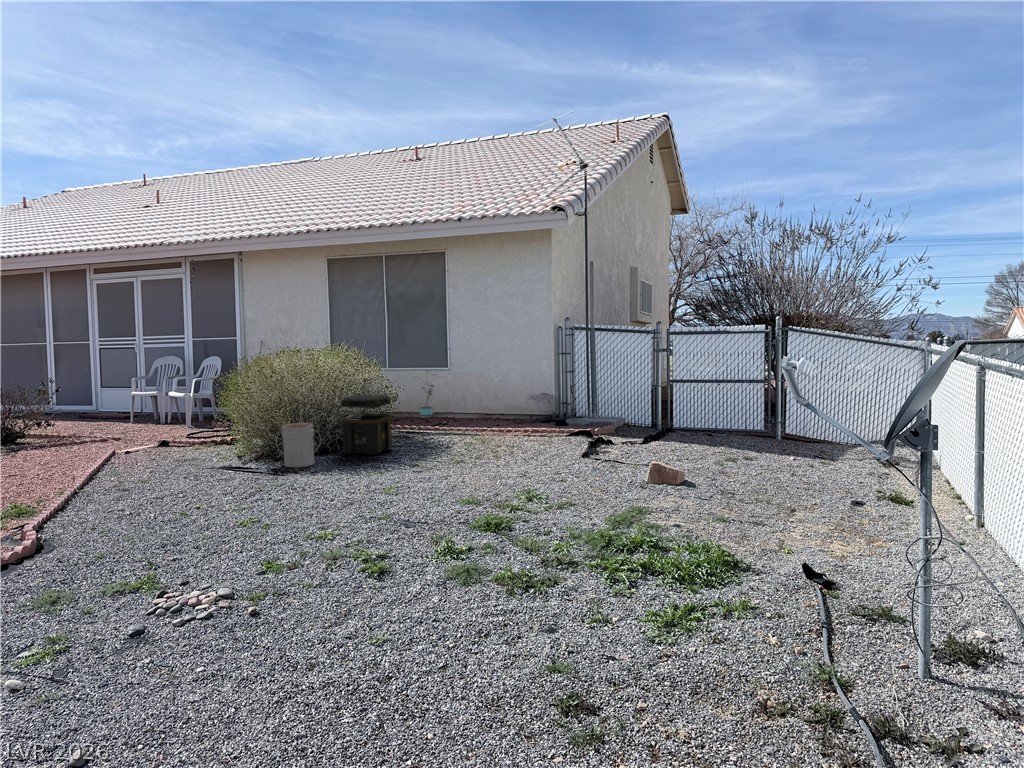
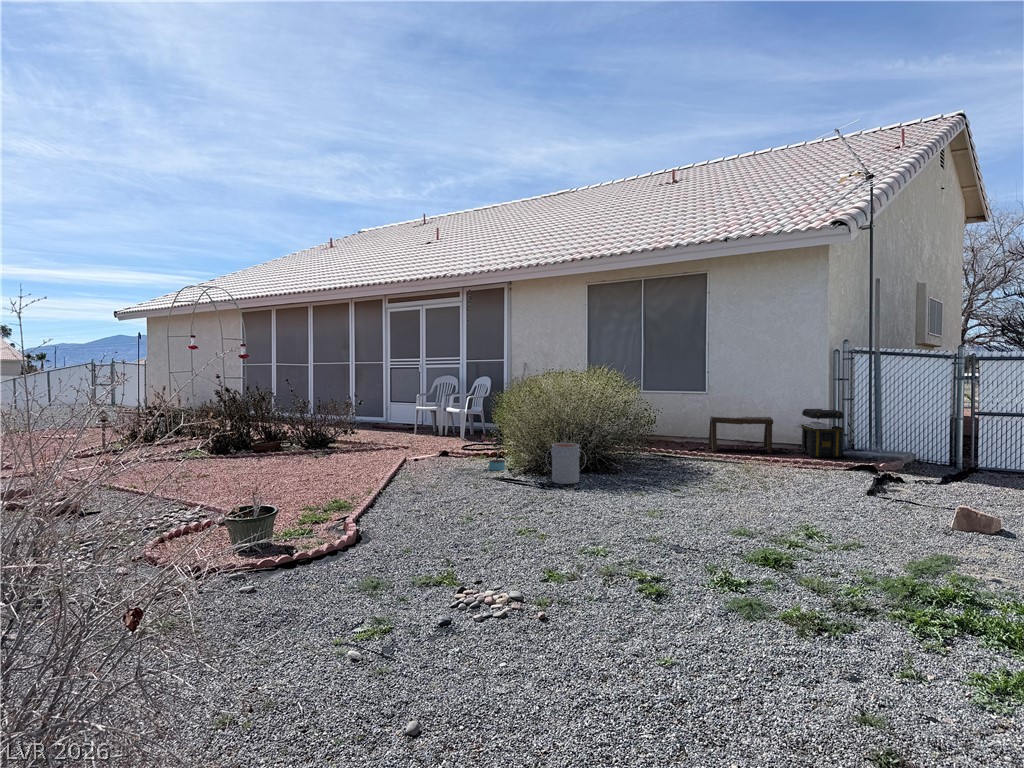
bench: none [456,383,518,422] -> present [708,416,773,453]
potted plant: present [420,385,434,415] -> present [486,419,508,471]
toolbox: present [341,395,392,455] -> present [801,409,844,458]

